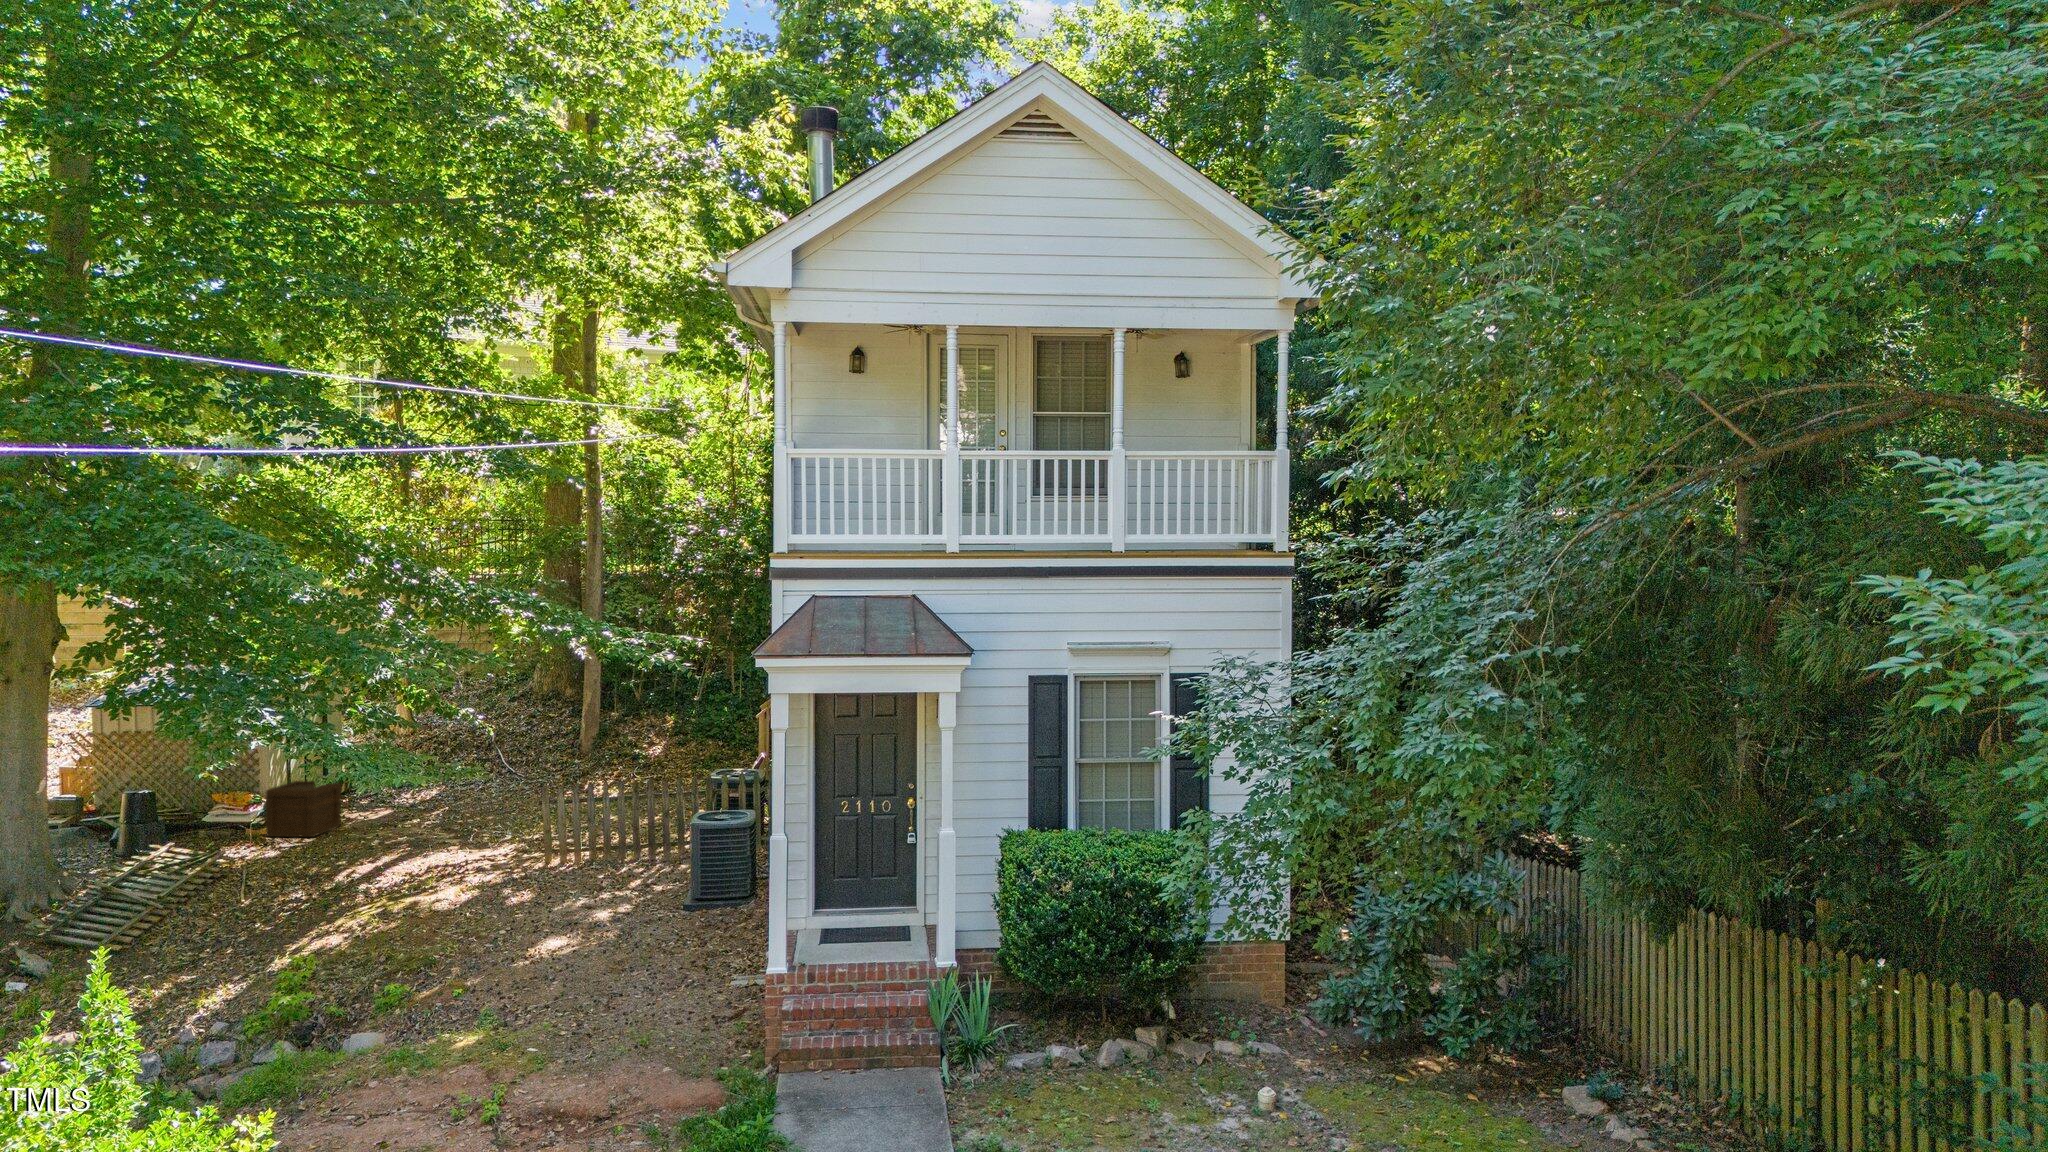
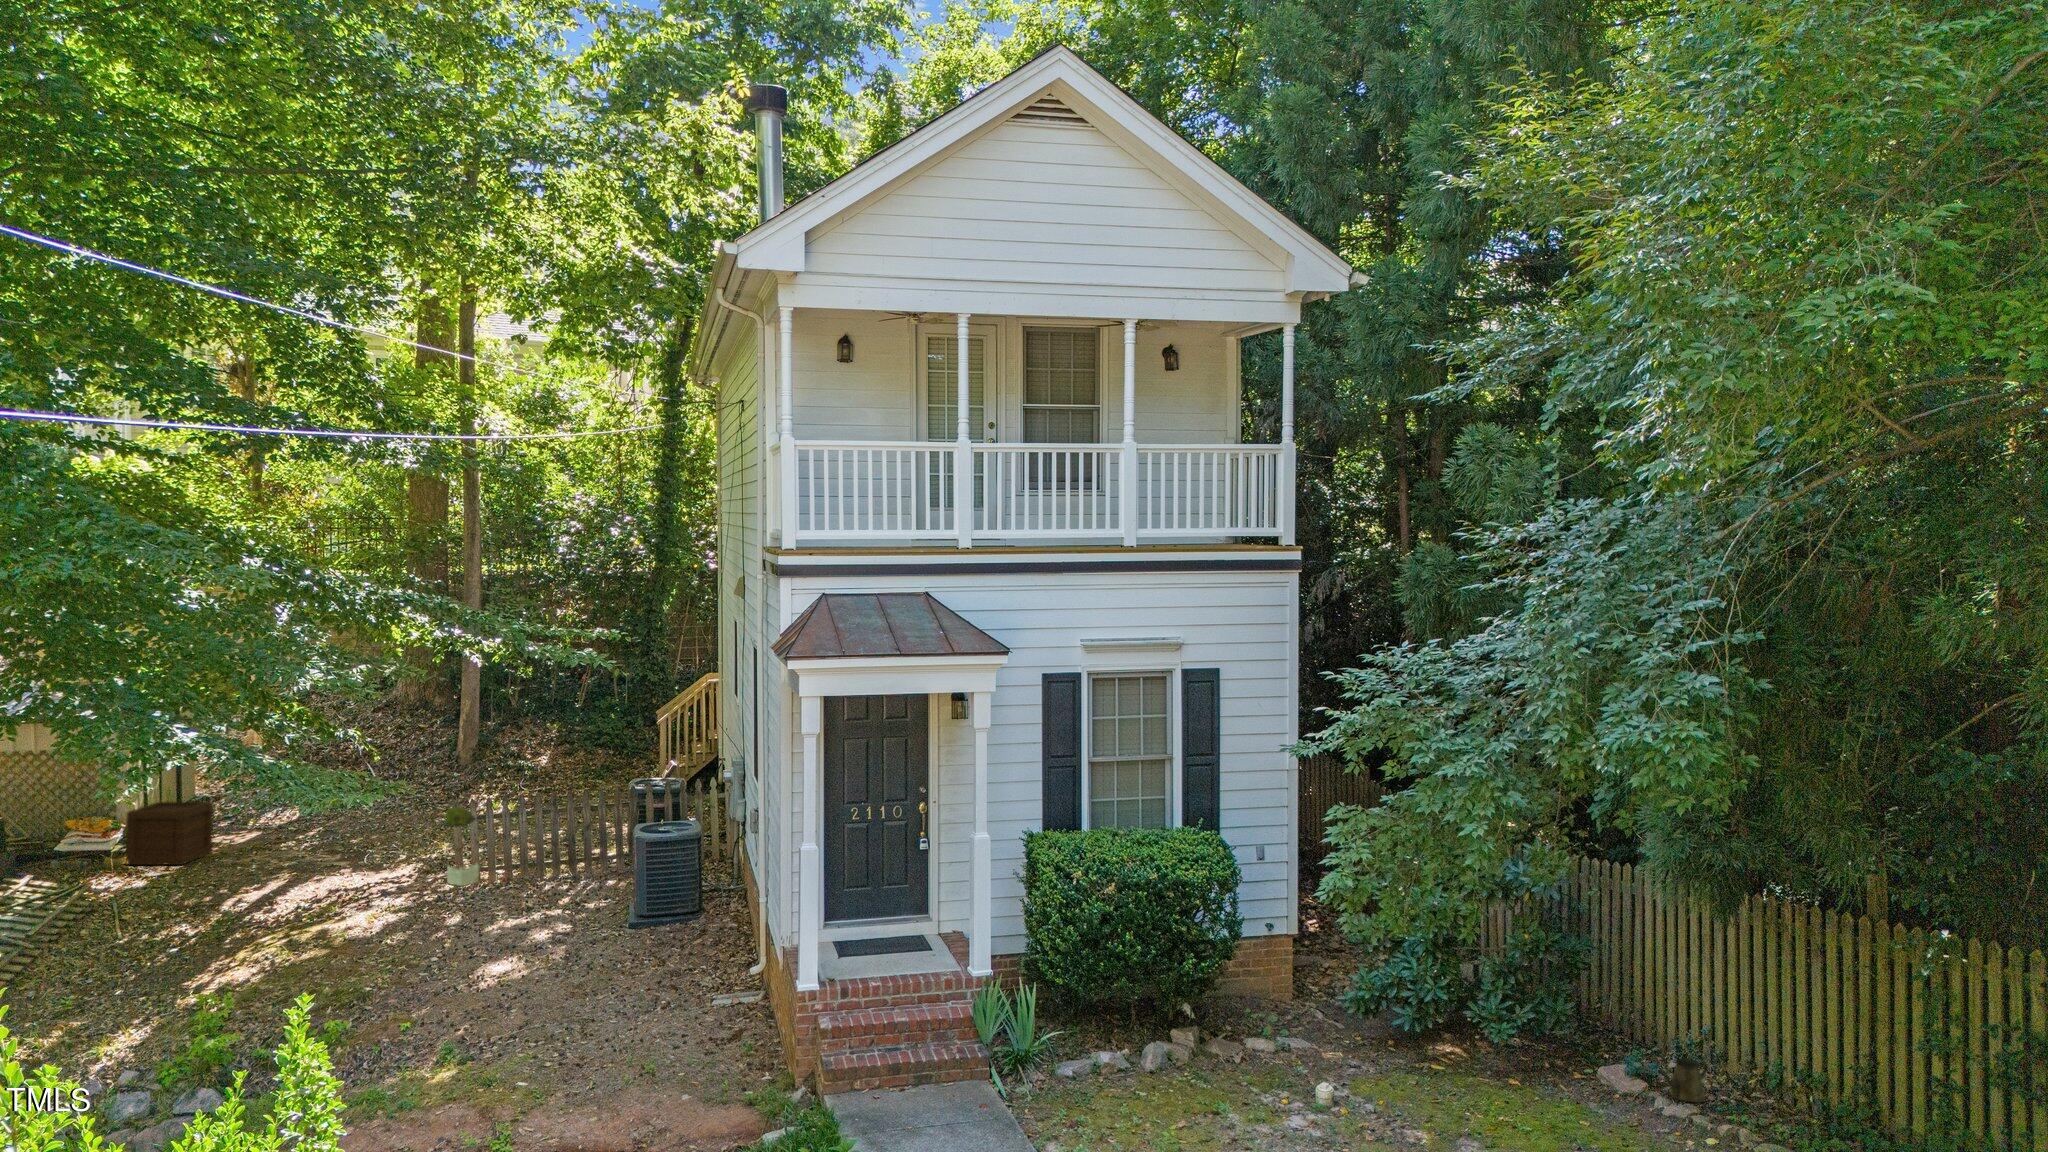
potted tree: none [528,789,560,863] -> present [444,807,479,886]
watering can: none [1623,1078,1689,1125] -> present [1653,1058,1708,1102]

